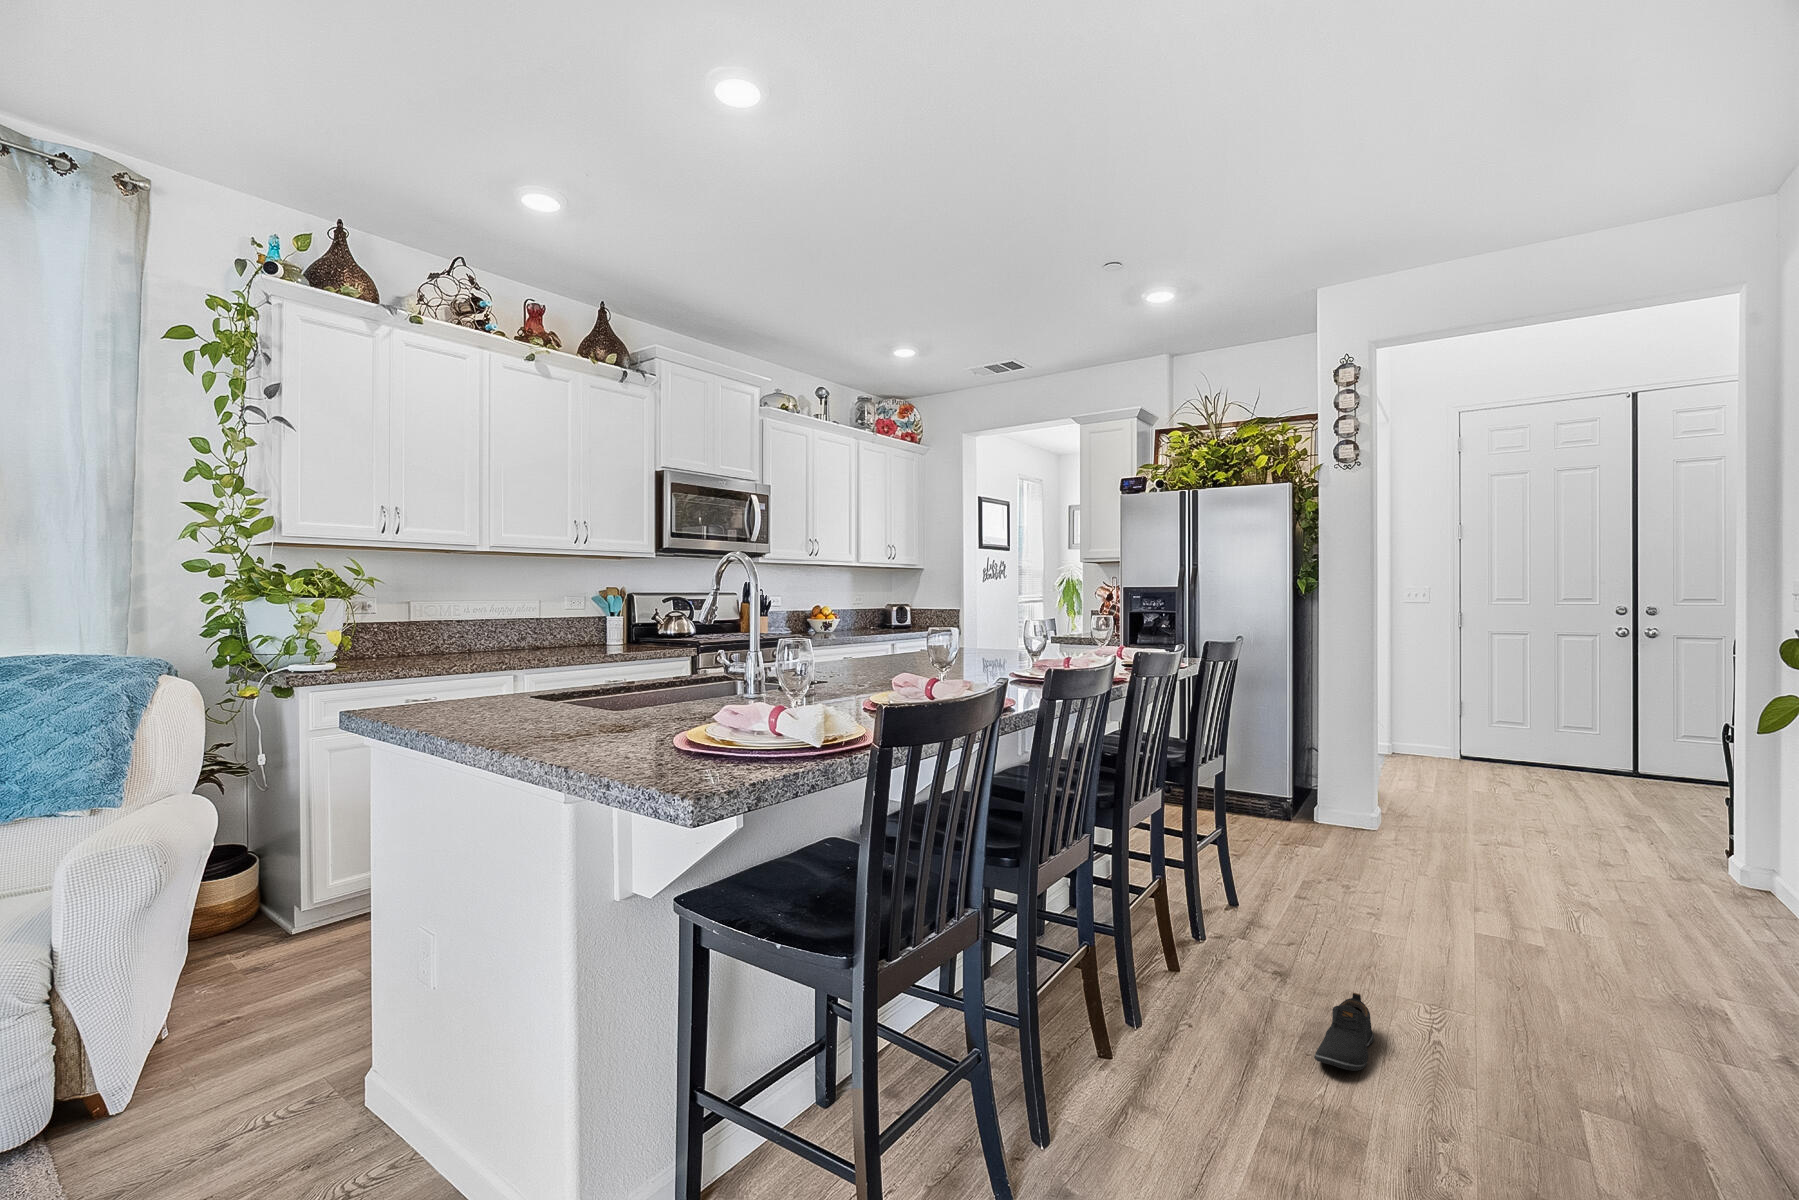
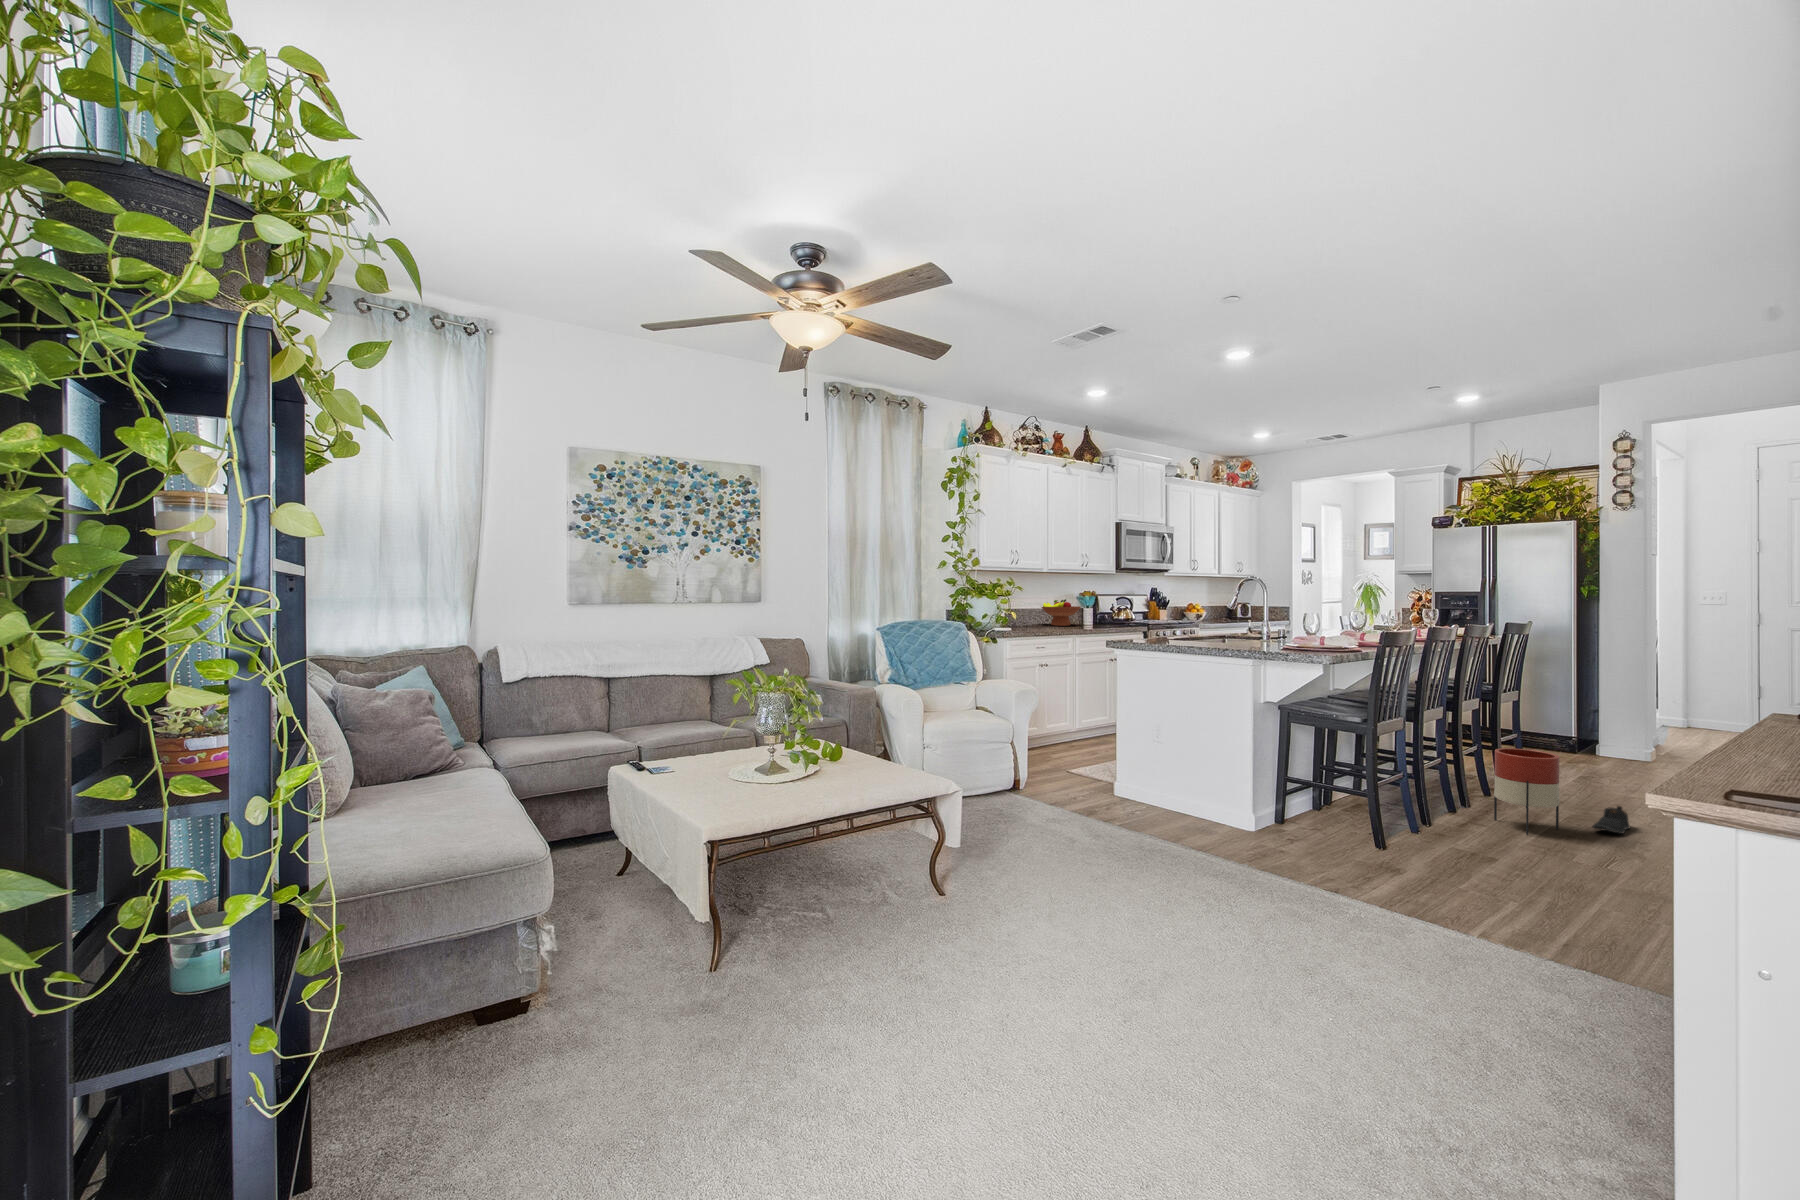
fruit bowl: none [501,602,578,649] -> present [1041,599,1081,626]
planter: none [1151,899,1260,1103] -> present [1494,748,1559,835]

